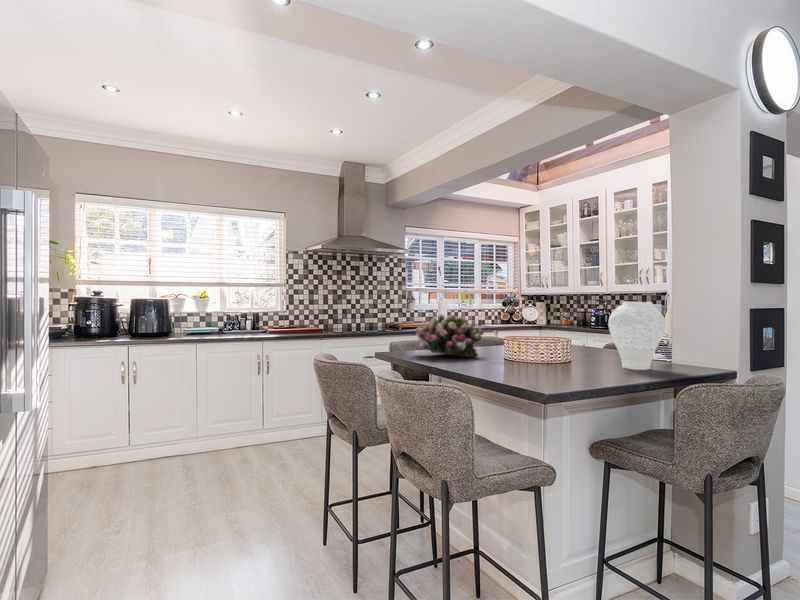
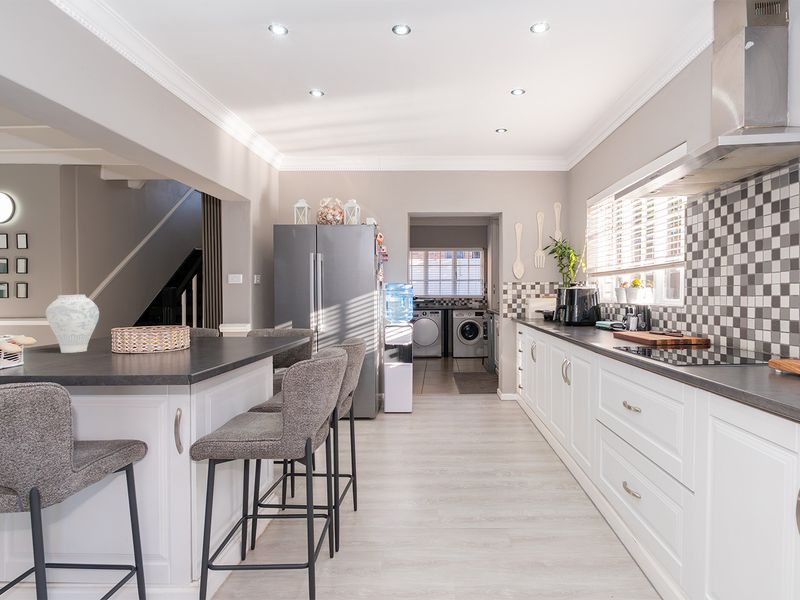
flower arrangement: present [416,314,483,357] -> none [223,304,284,344]

